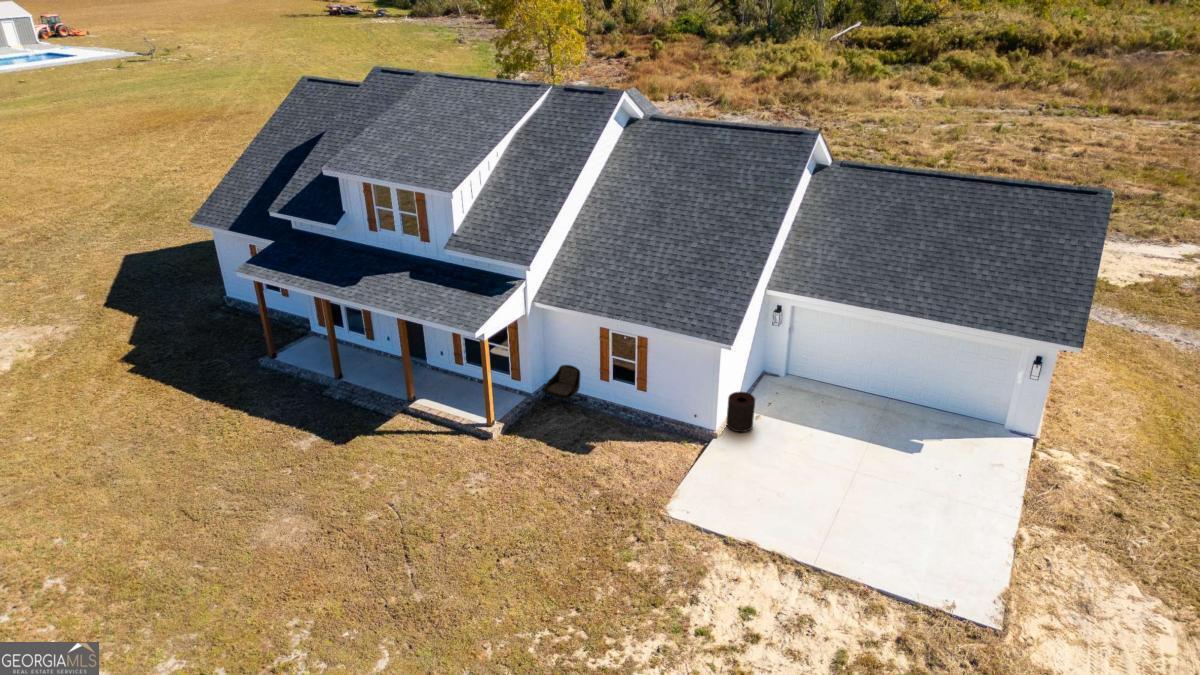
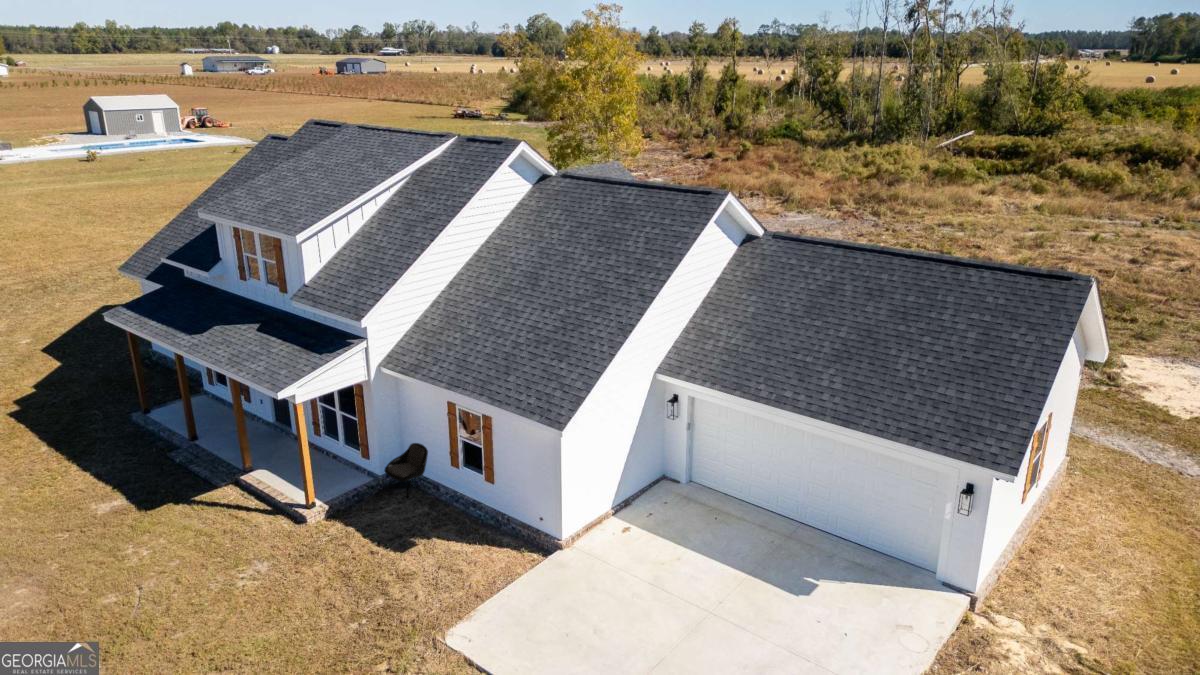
trash can: present [726,392,755,432] -> none [574,492,607,544]

